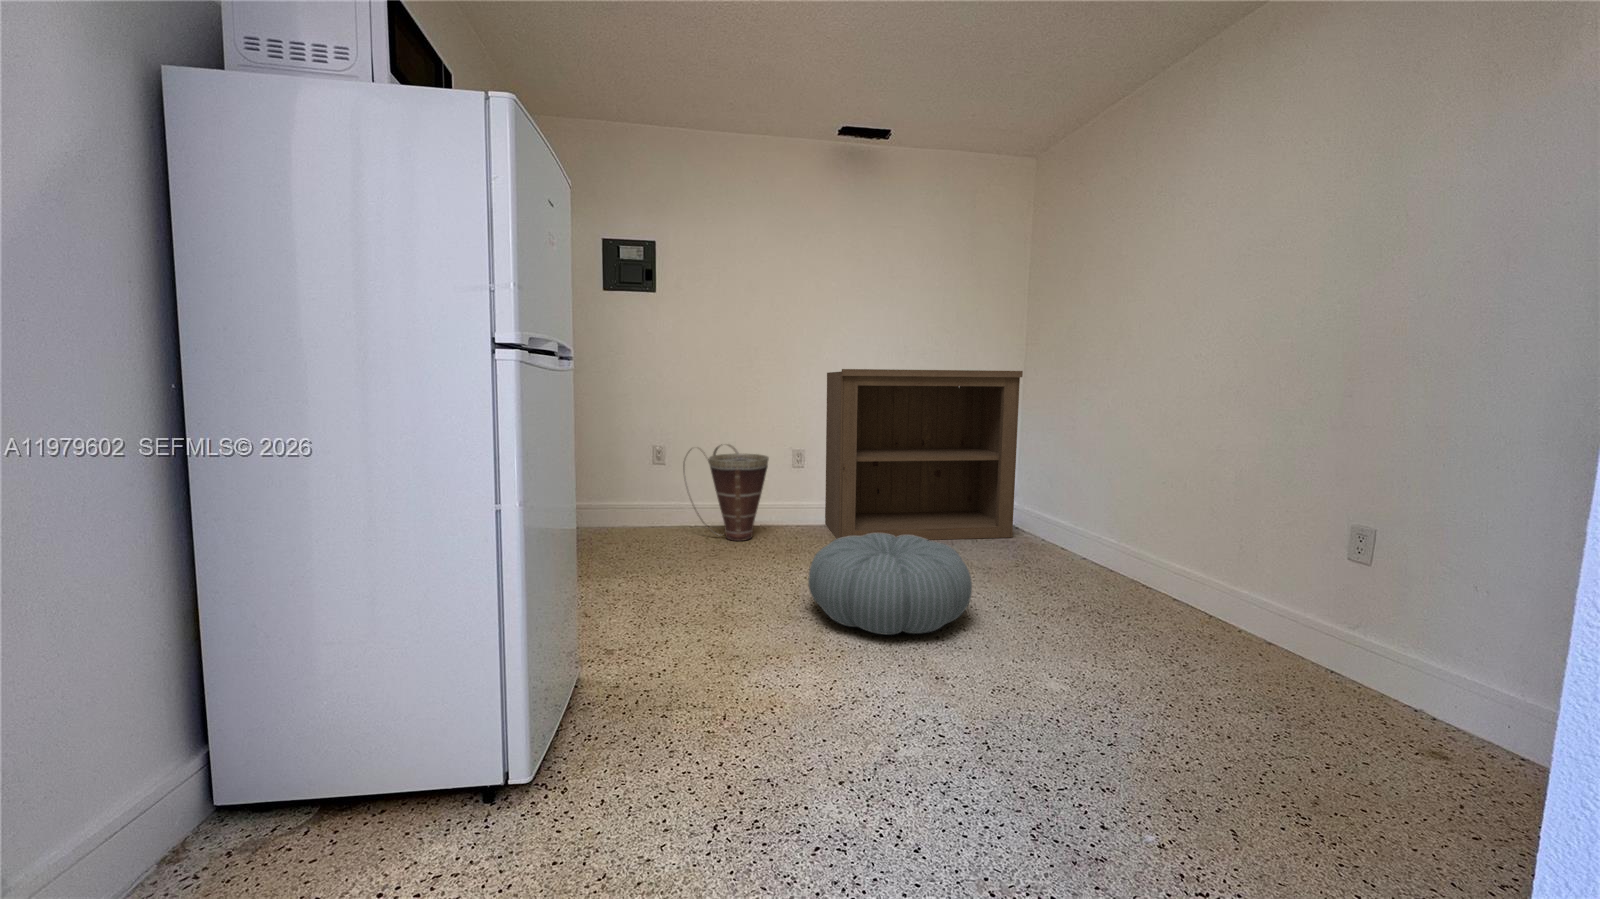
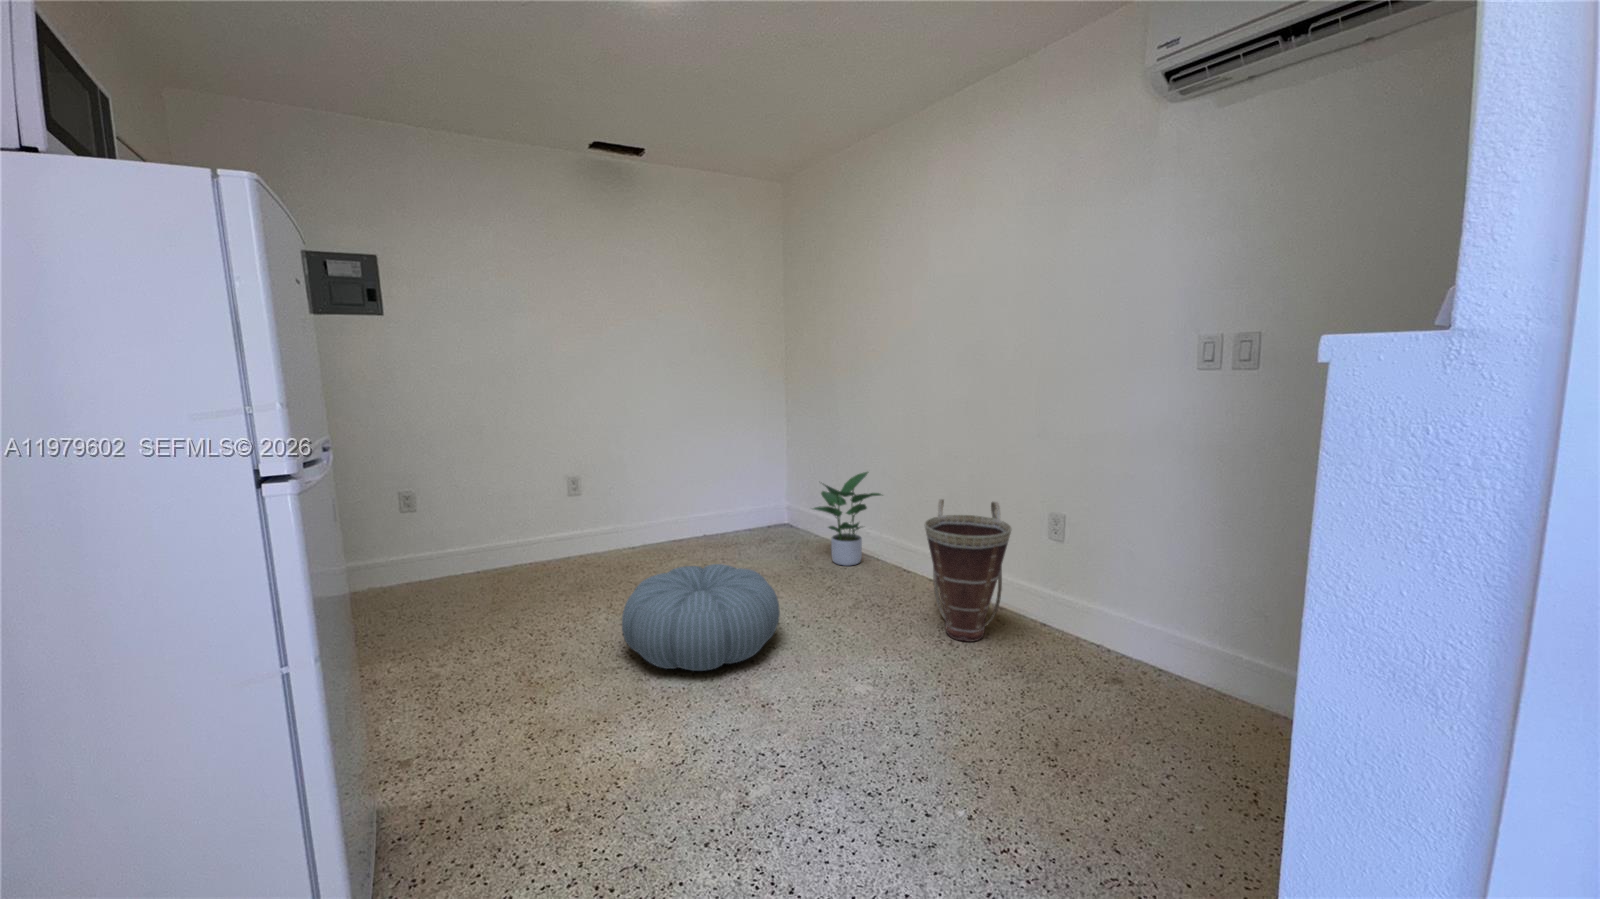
bookshelf: present [825,369,1023,540] -> none [605,391,794,571]
basket: present [683,444,769,541] -> present [925,499,1011,642]
potted plant: none [1029,462,1123,568] -> present [814,472,881,566]

